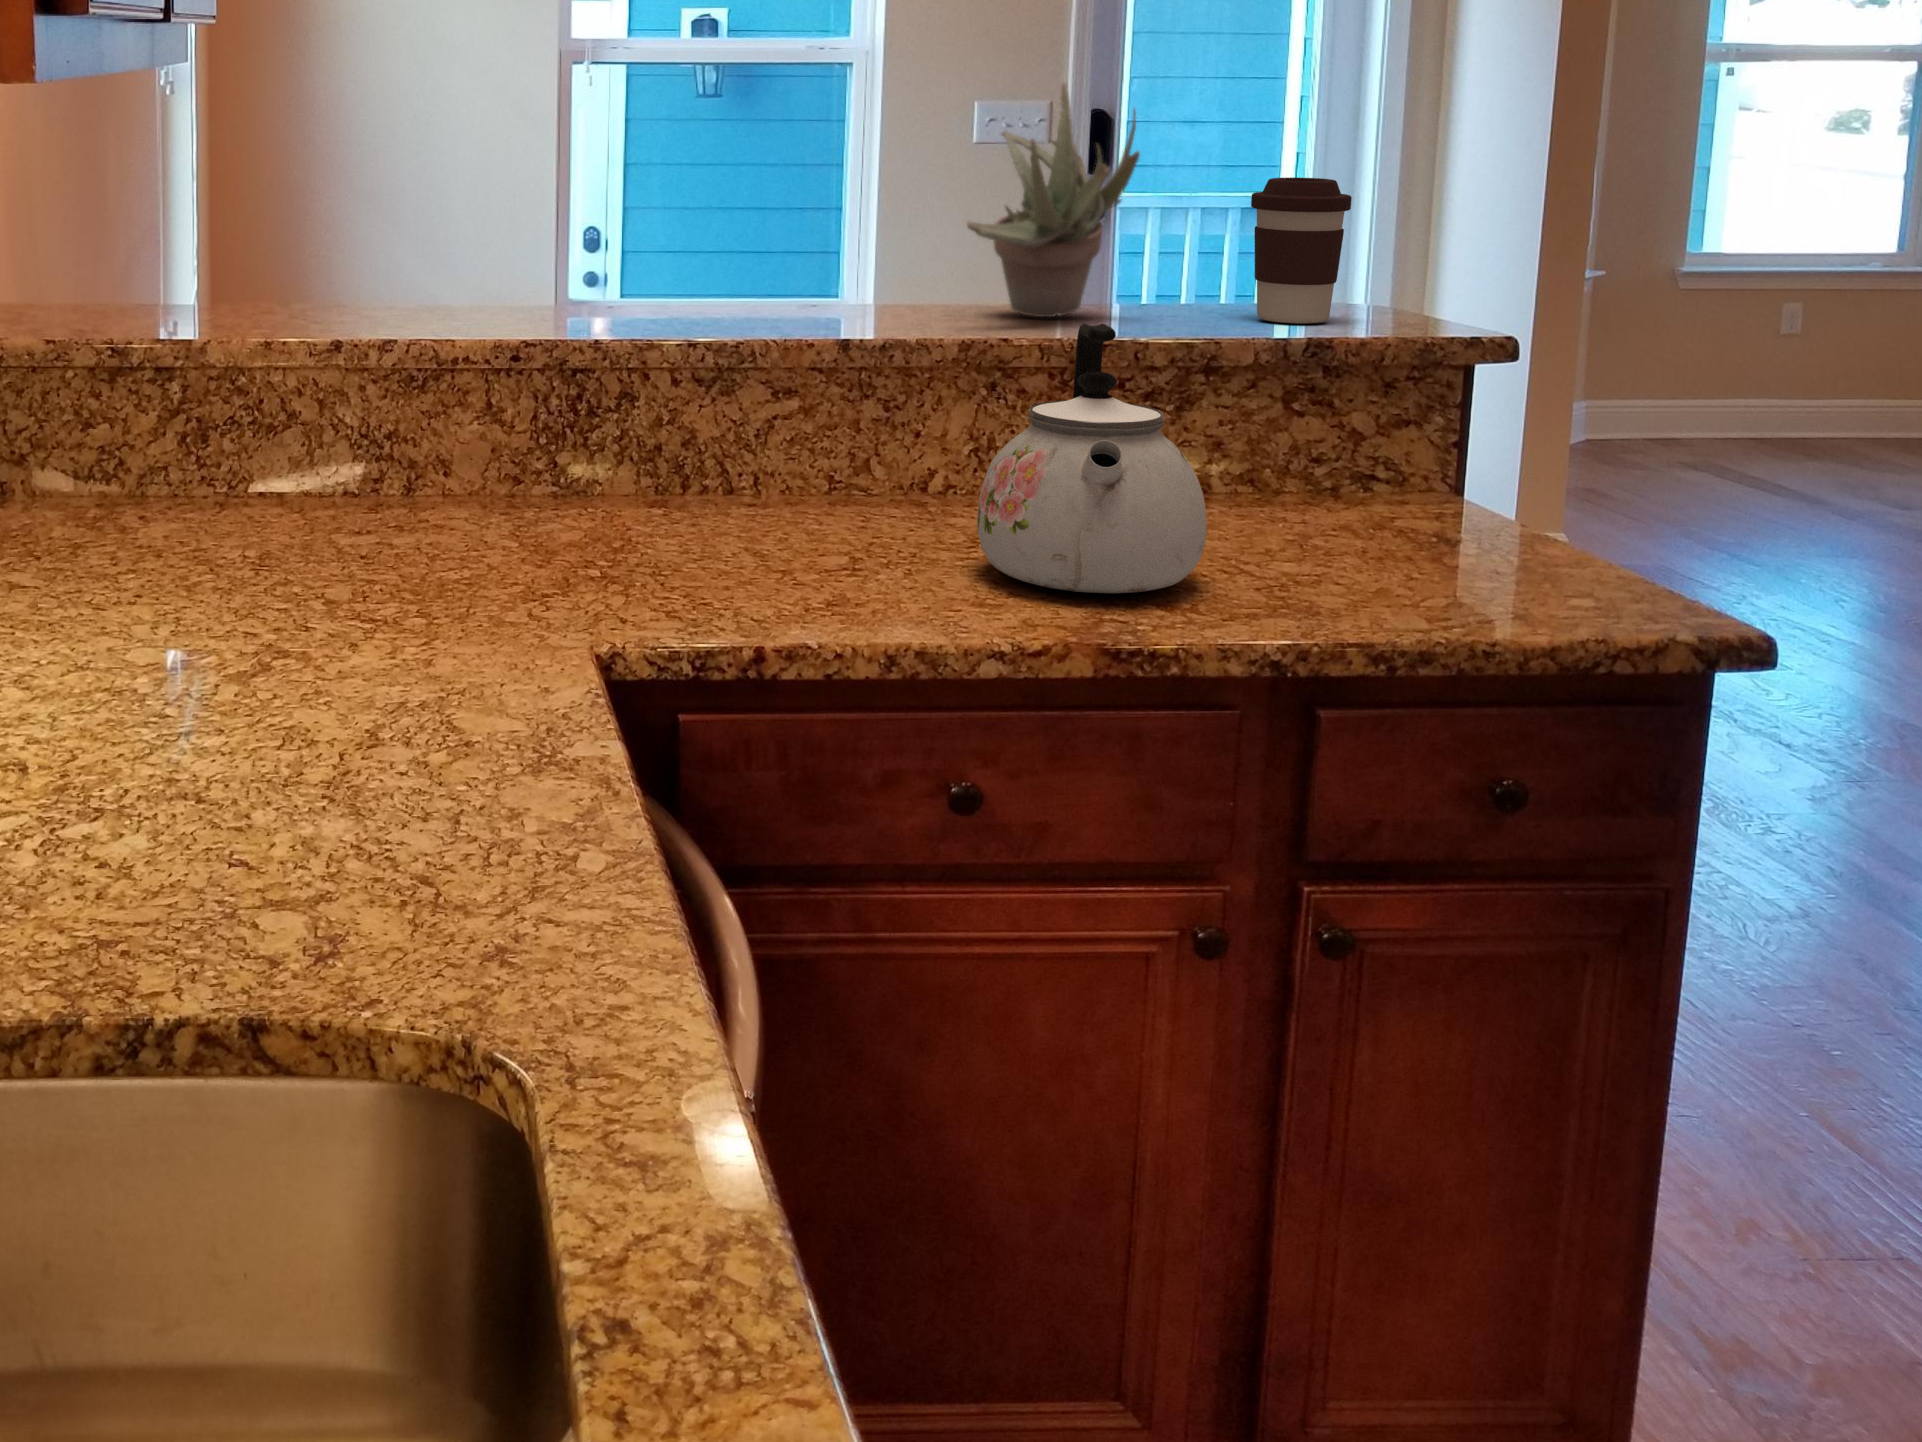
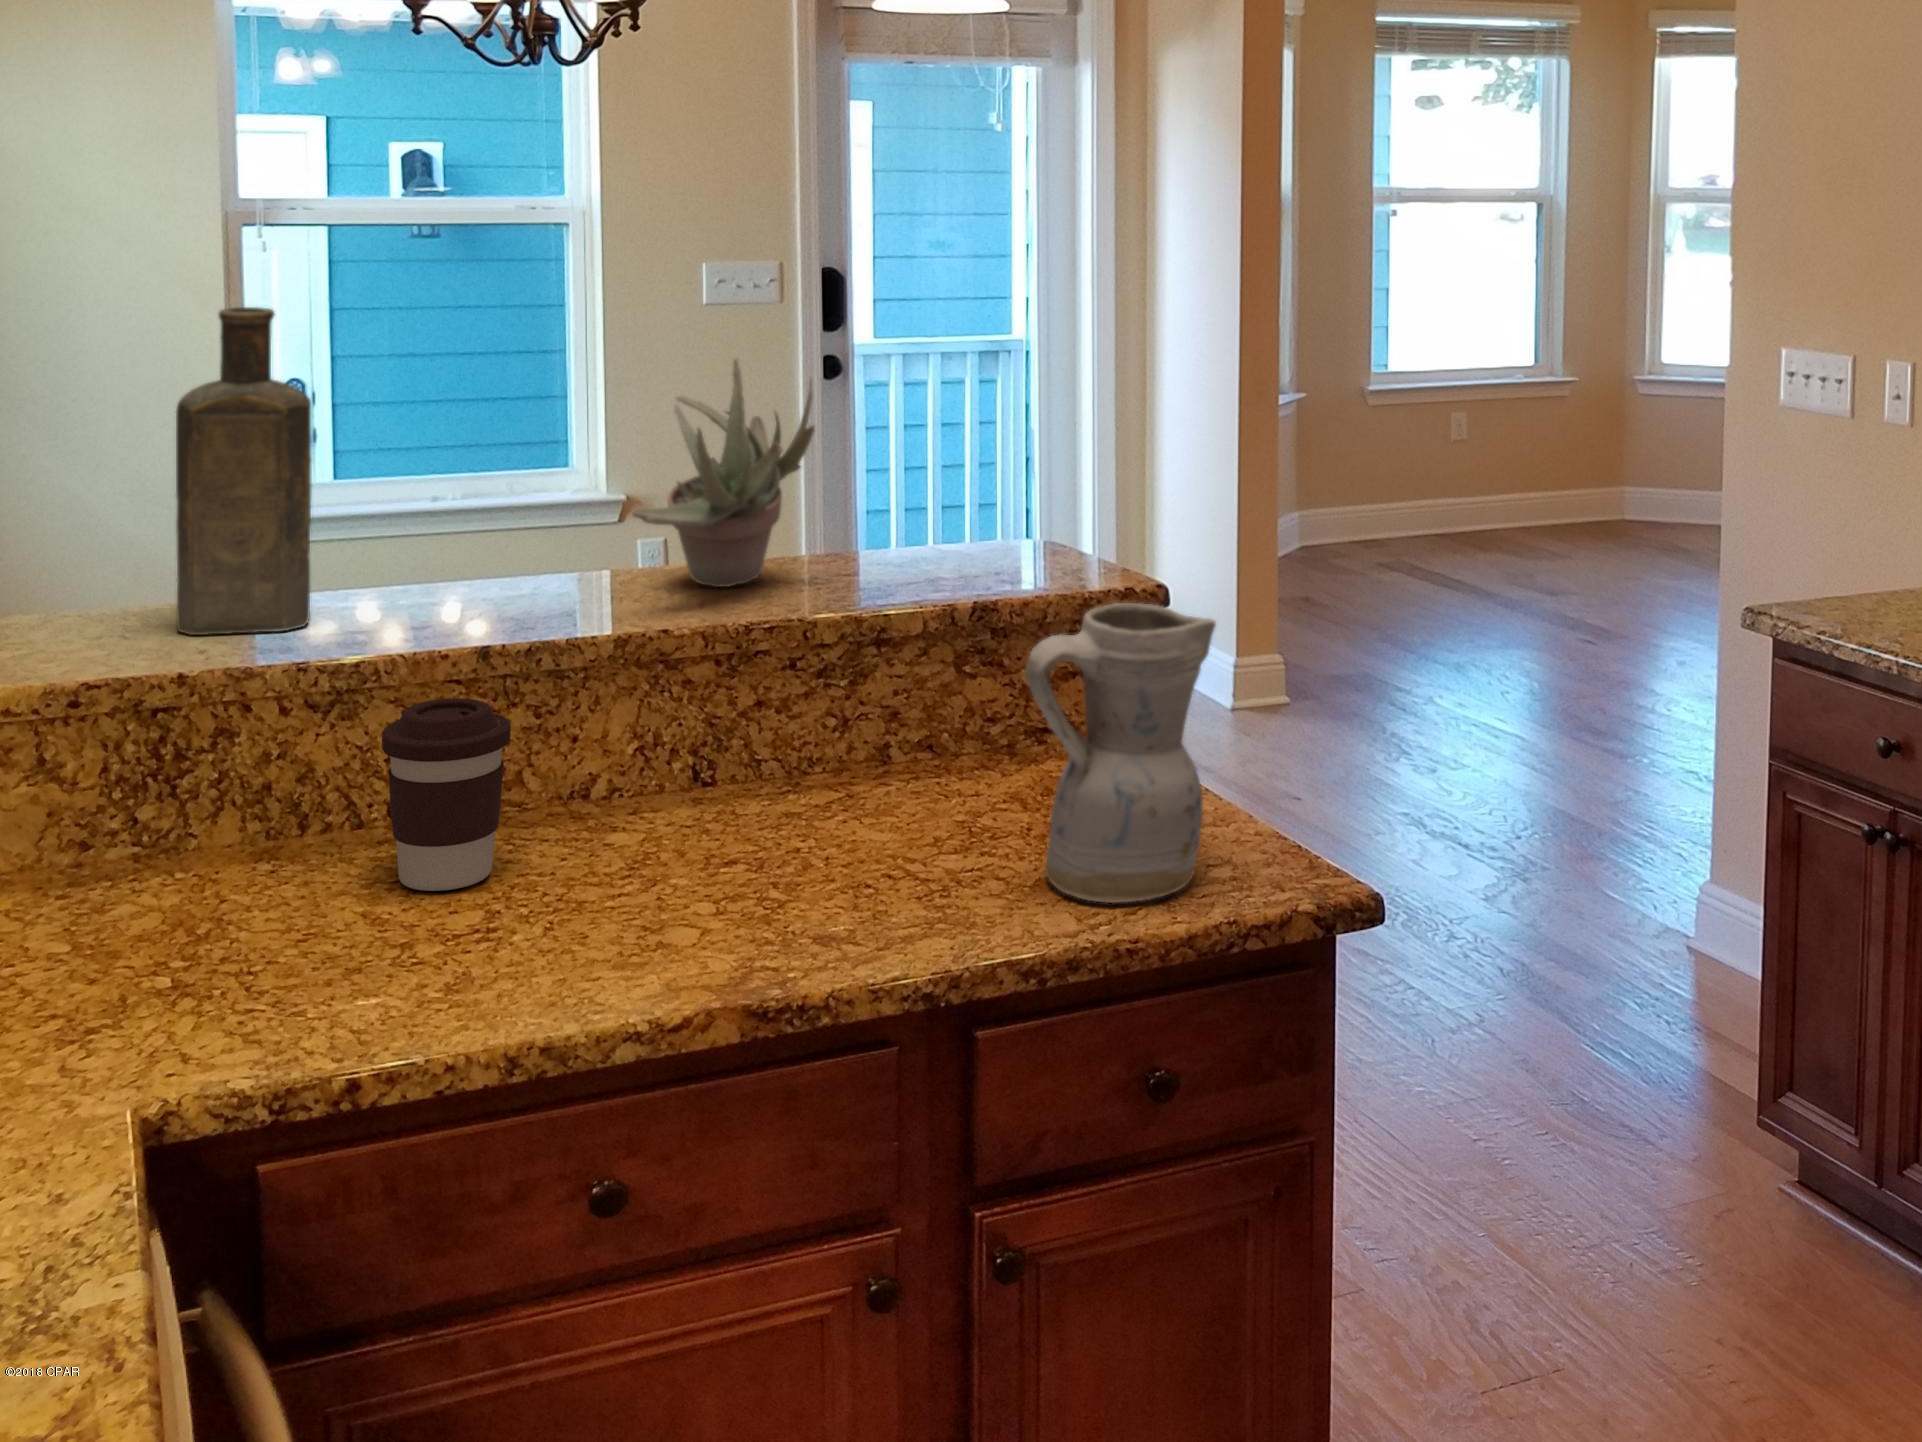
bottle: none [576,32,693,323] -> present [176,307,312,635]
coffee cup: present [1251,177,1352,323] -> present [382,699,511,891]
ceramic pitcher: none [1390,296,1619,615] -> present [1026,603,1216,903]
kettle: present [977,323,1207,593] -> none [628,648,862,935]

